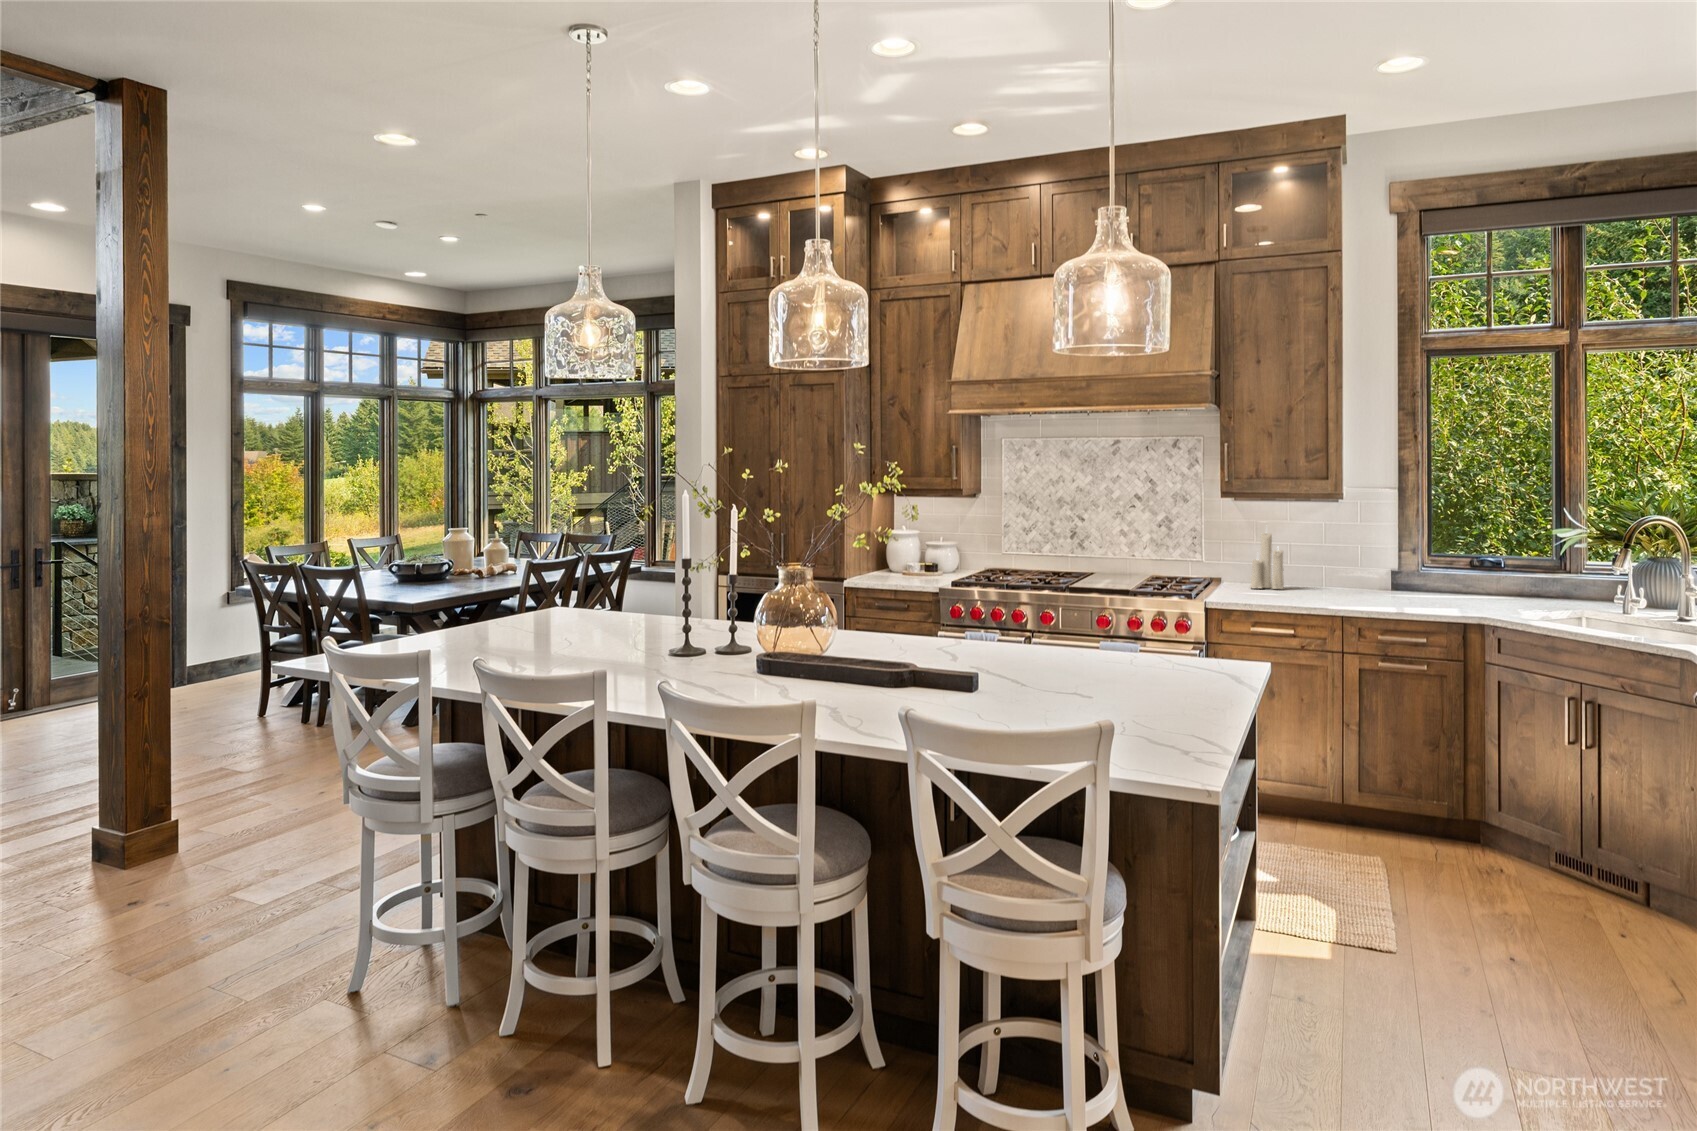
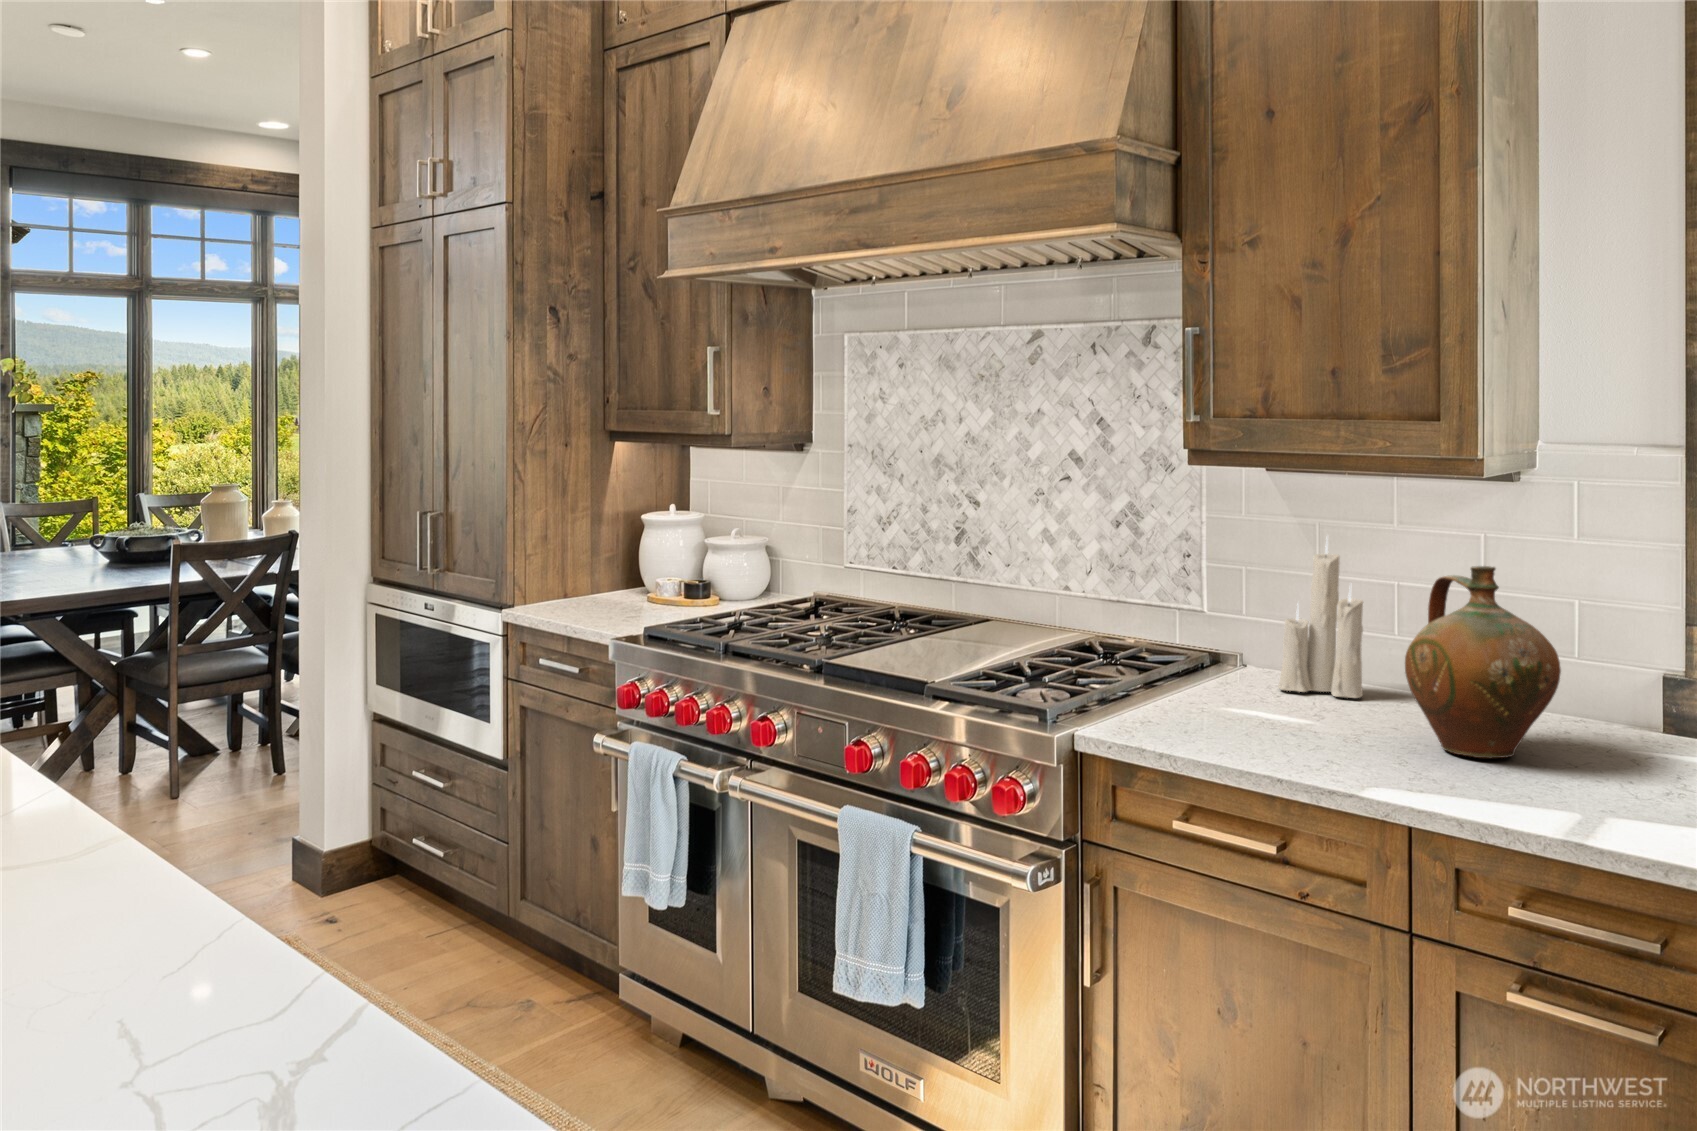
ceramic jug: none [1318,531,1372,599] -> present [1405,566,1561,758]

